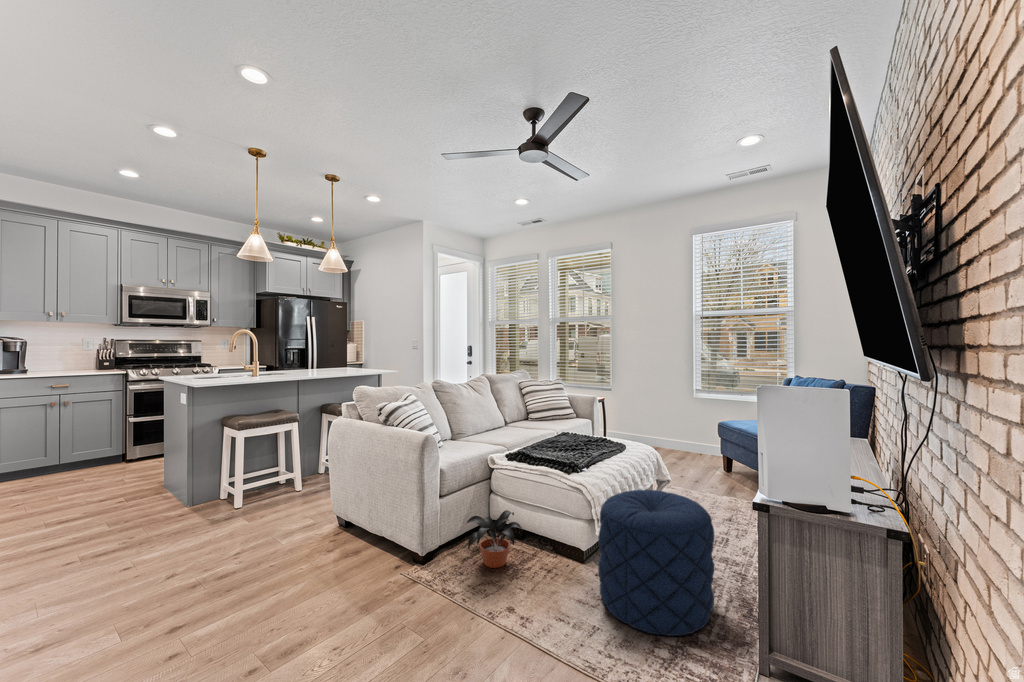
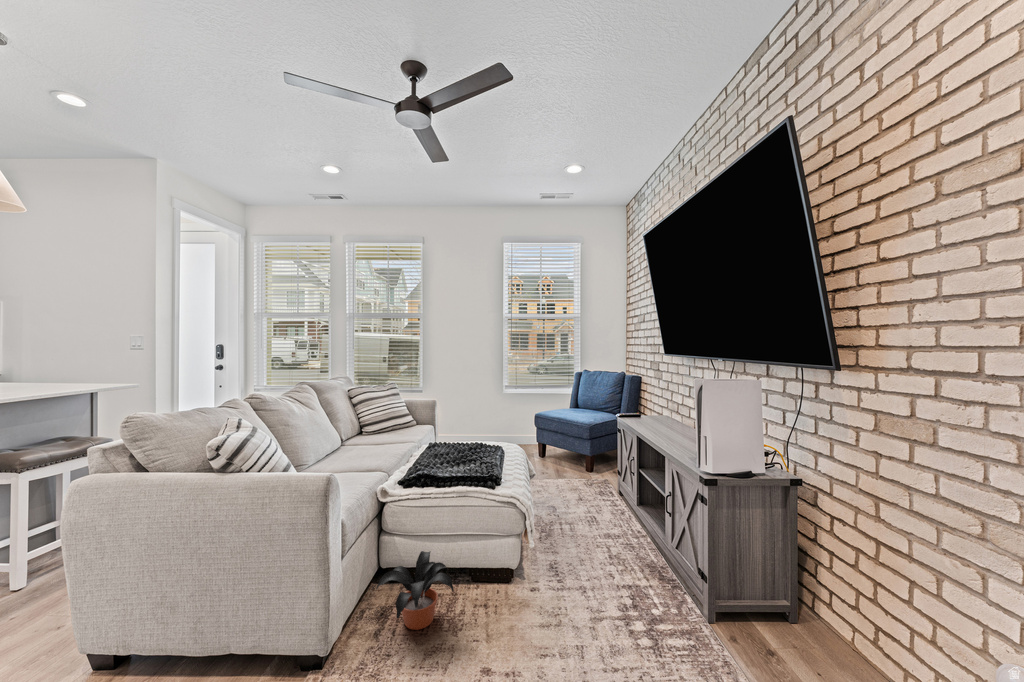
pouf: present [598,490,714,636] -> none [546,487,653,630]

